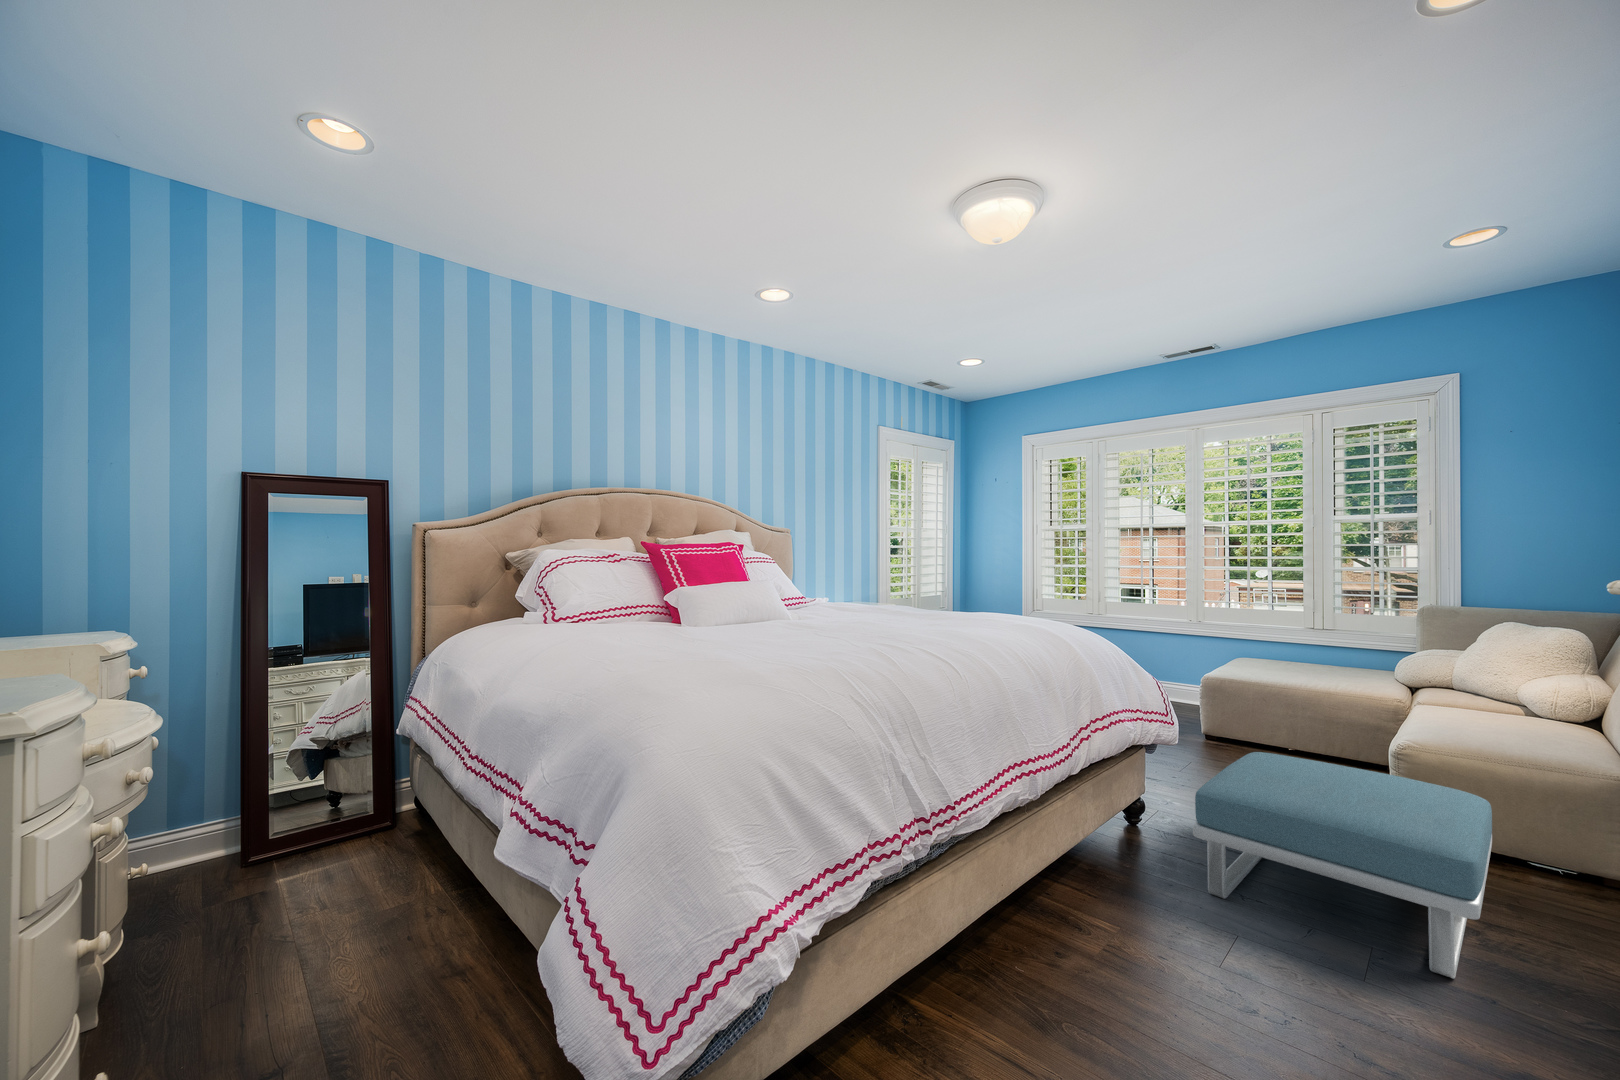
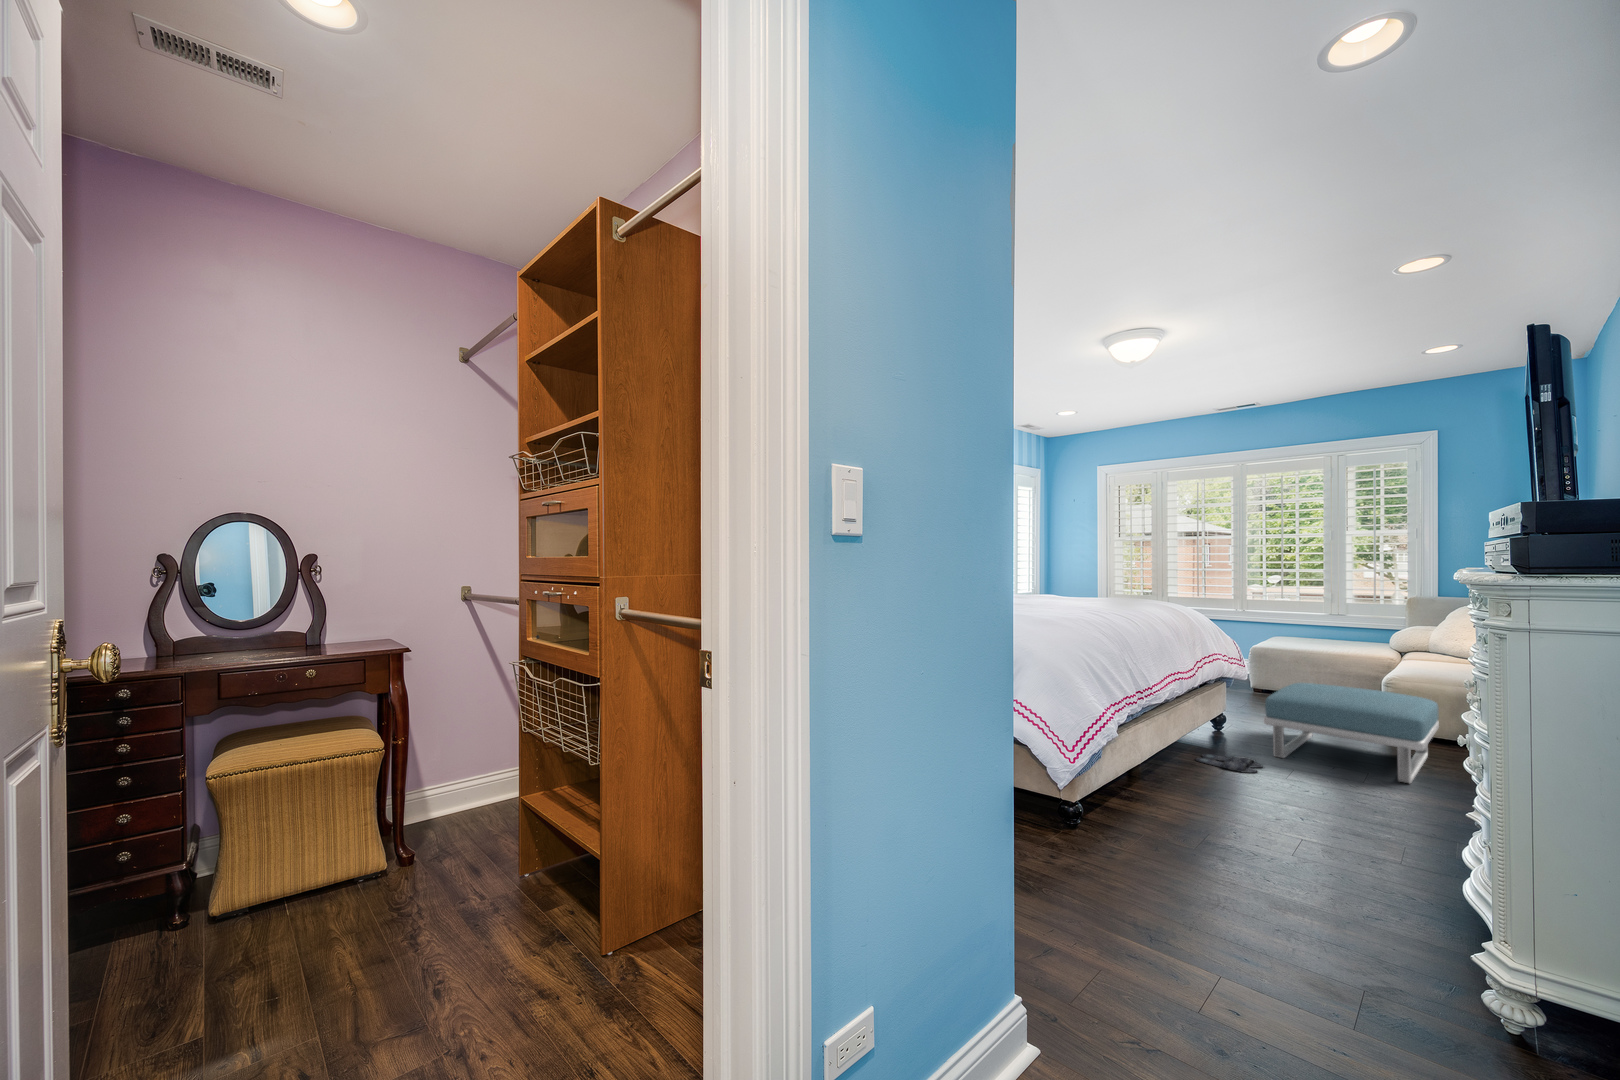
slippers: none [1071,888,1185,946] -> present [1196,754,1263,773]

